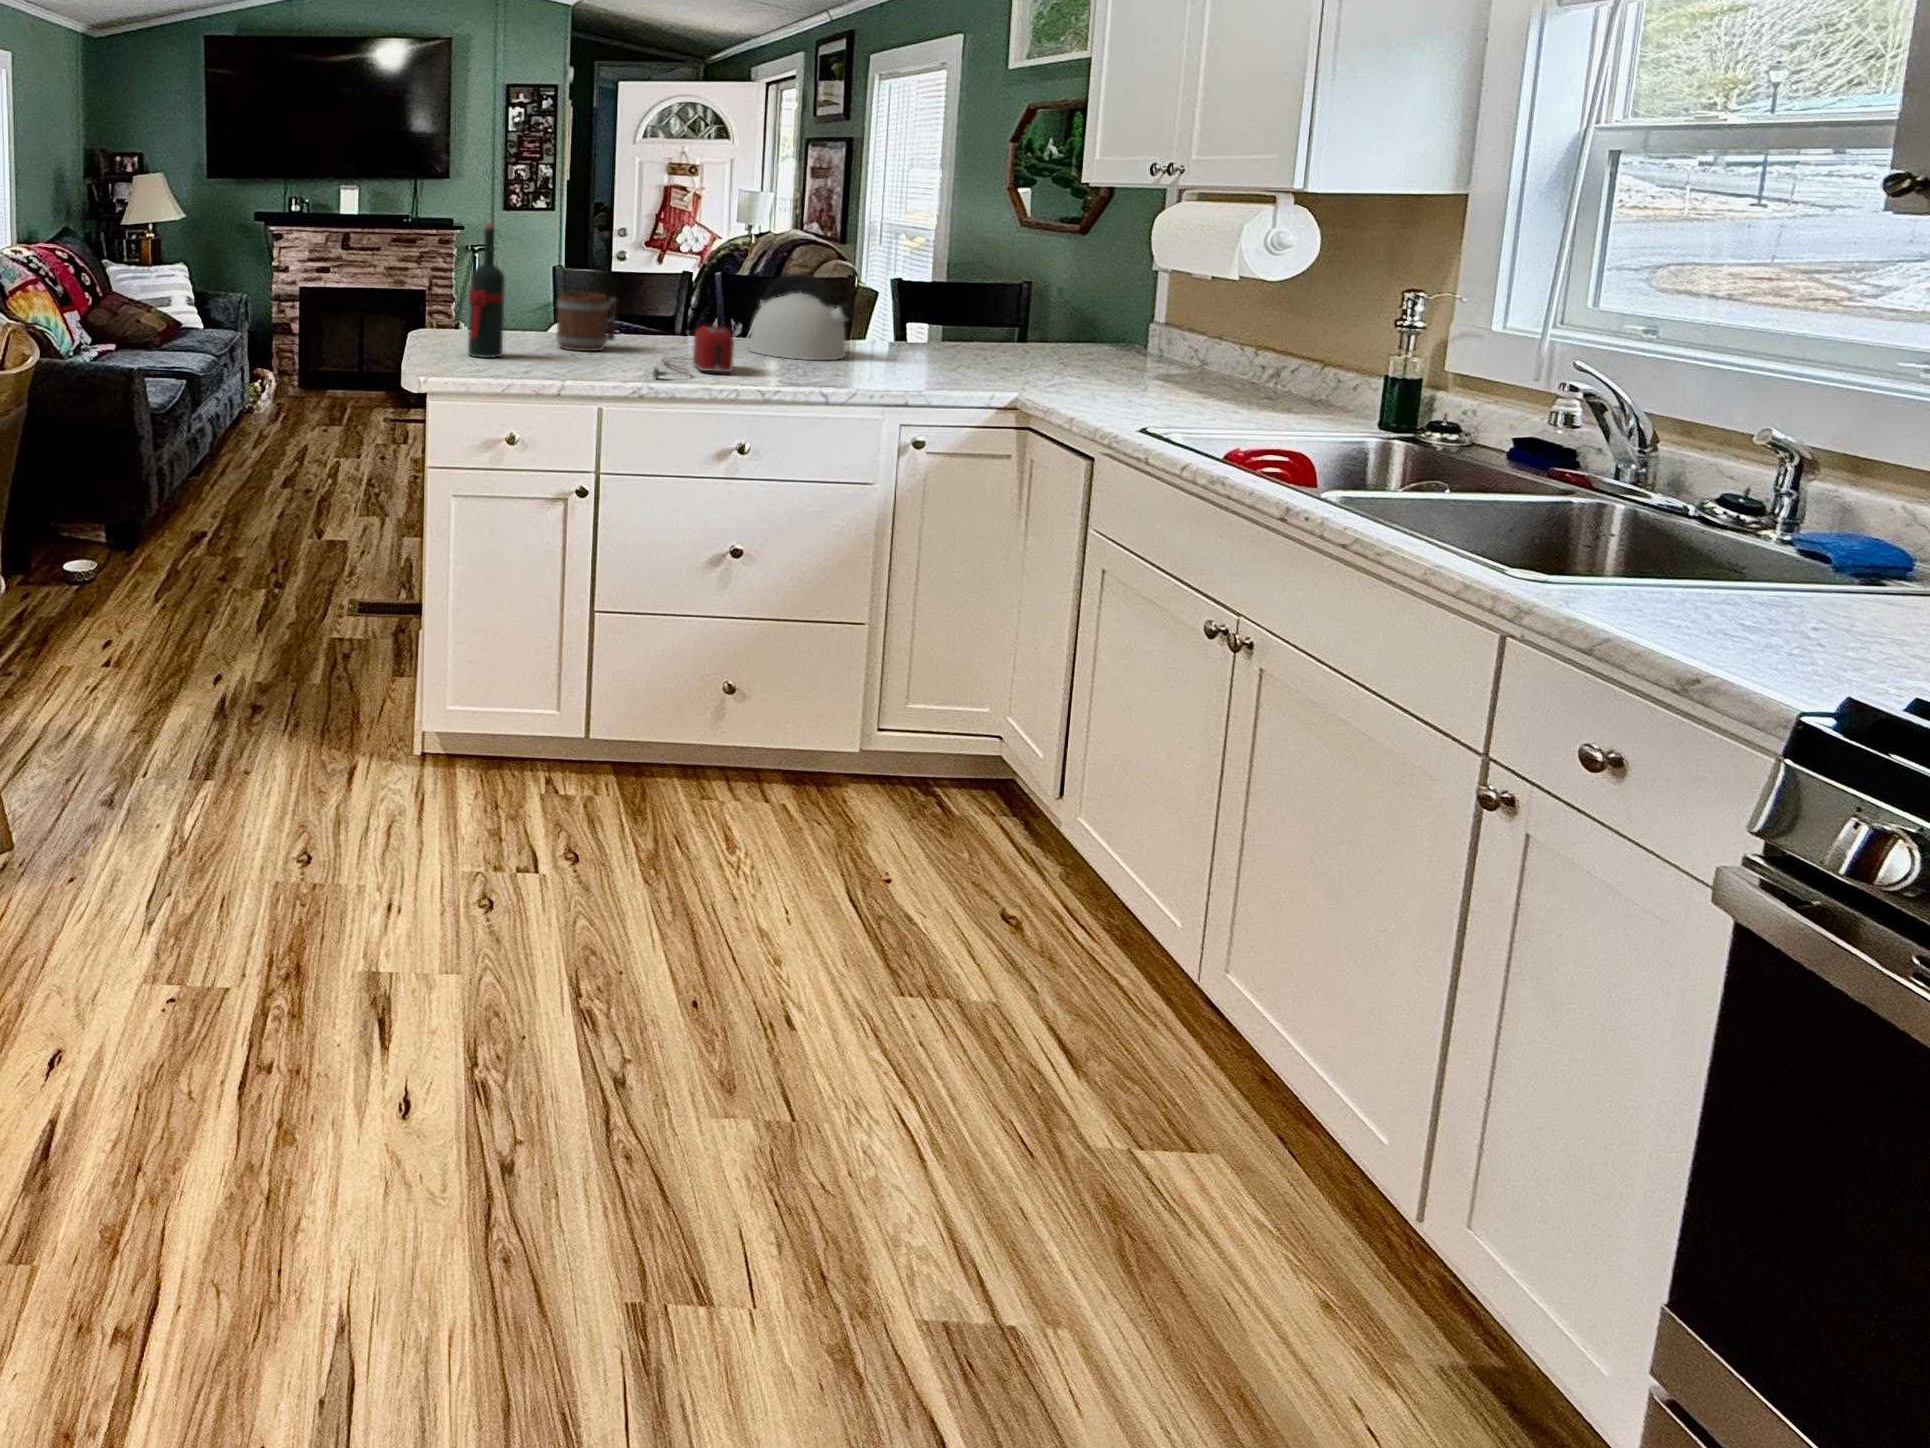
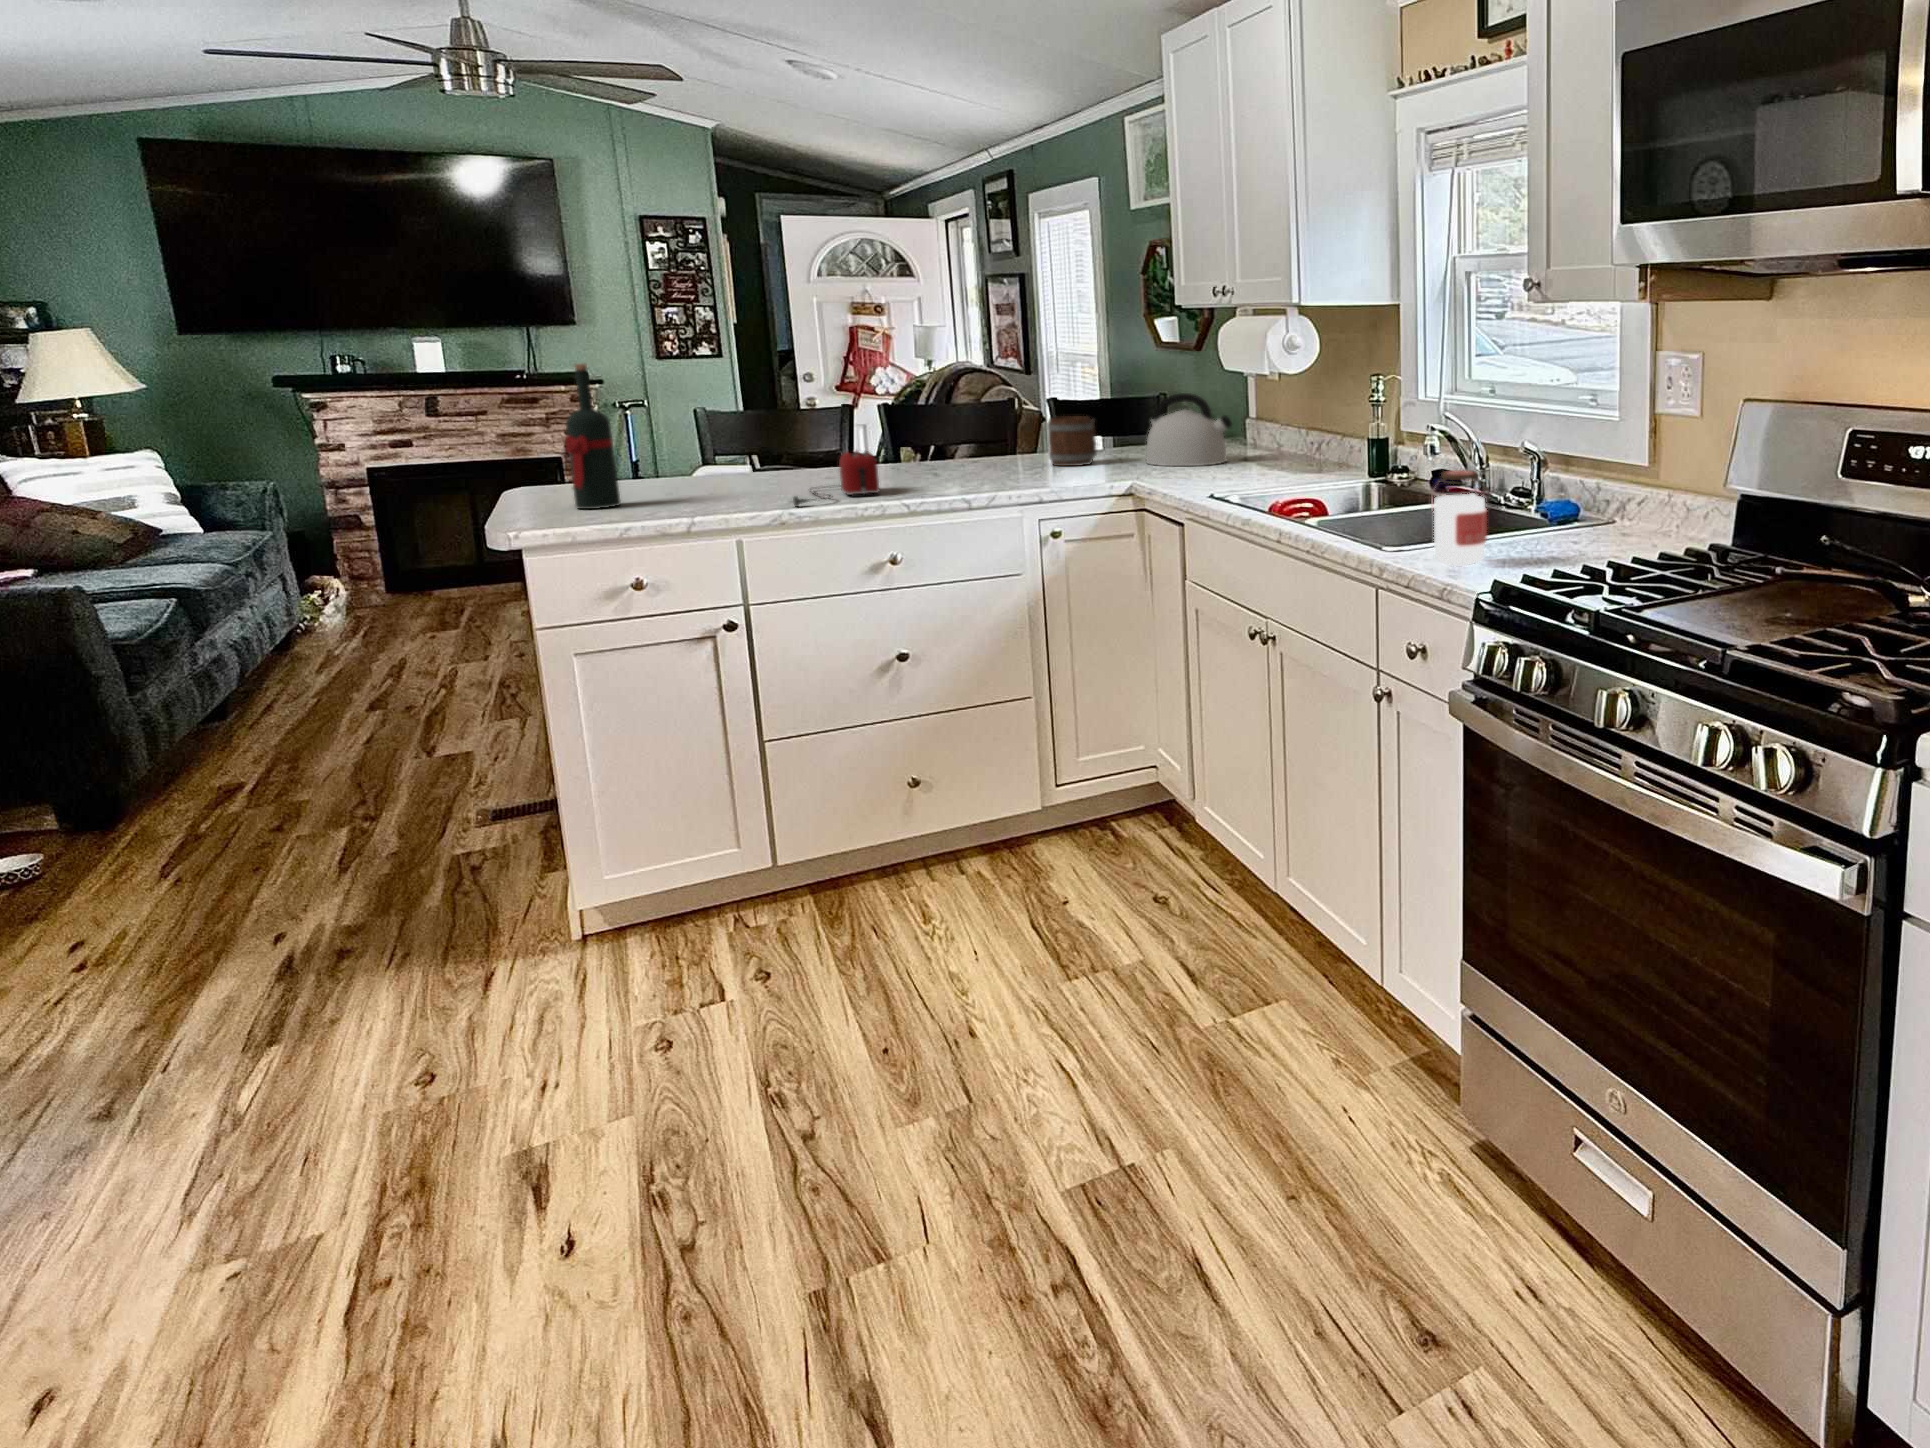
kettle: present [749,273,855,360] -> present [1146,393,1232,466]
mug: present [556,292,616,351] -> present [1047,416,1096,466]
jar: none [1655,476,1806,644] -> present [1432,470,1489,566]

